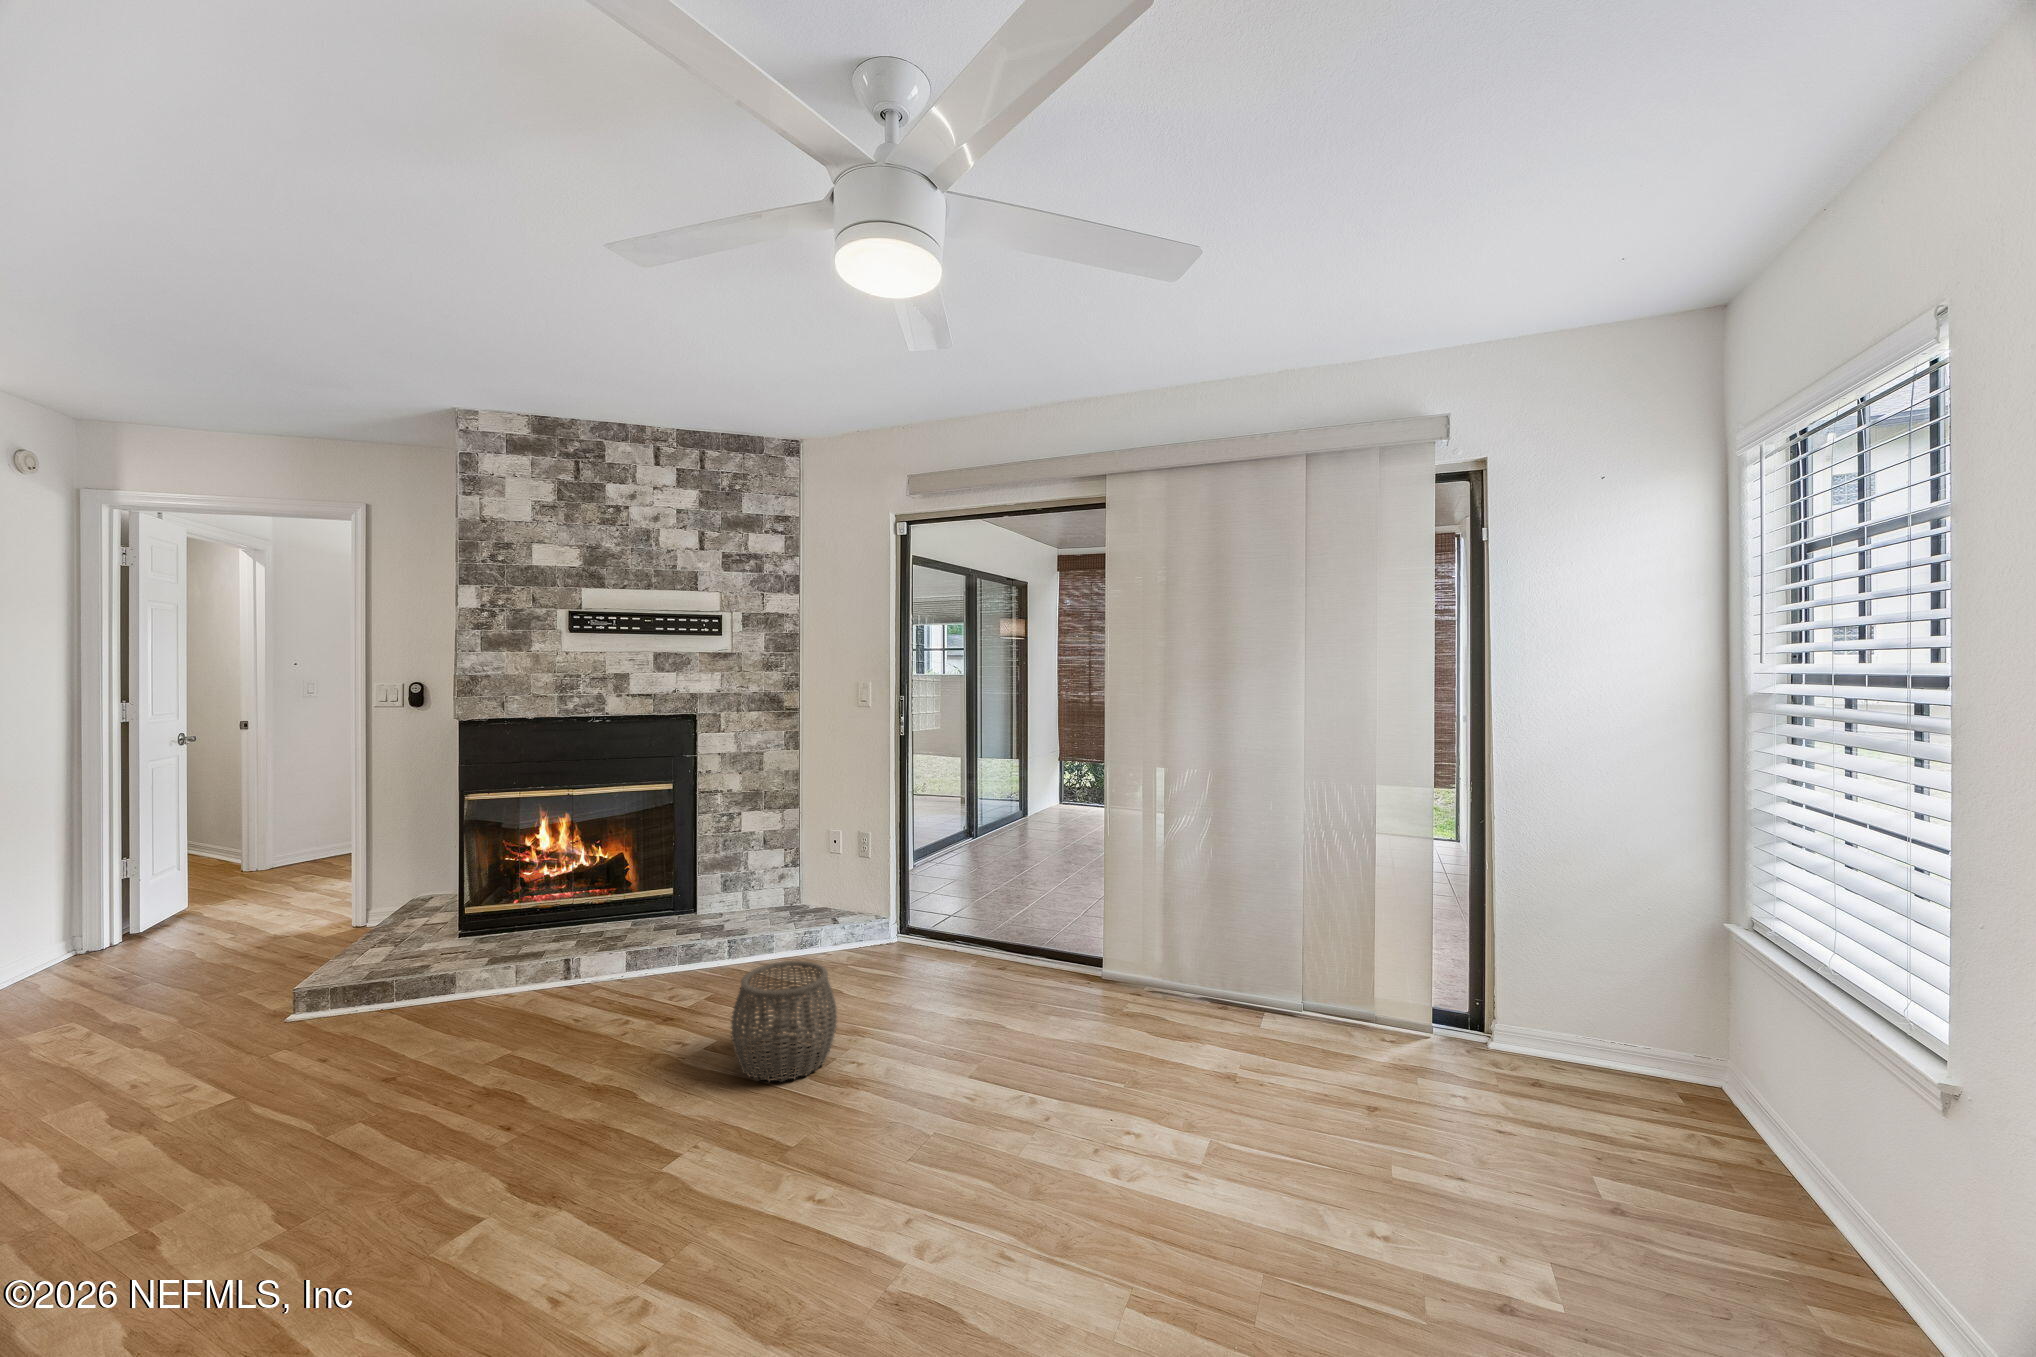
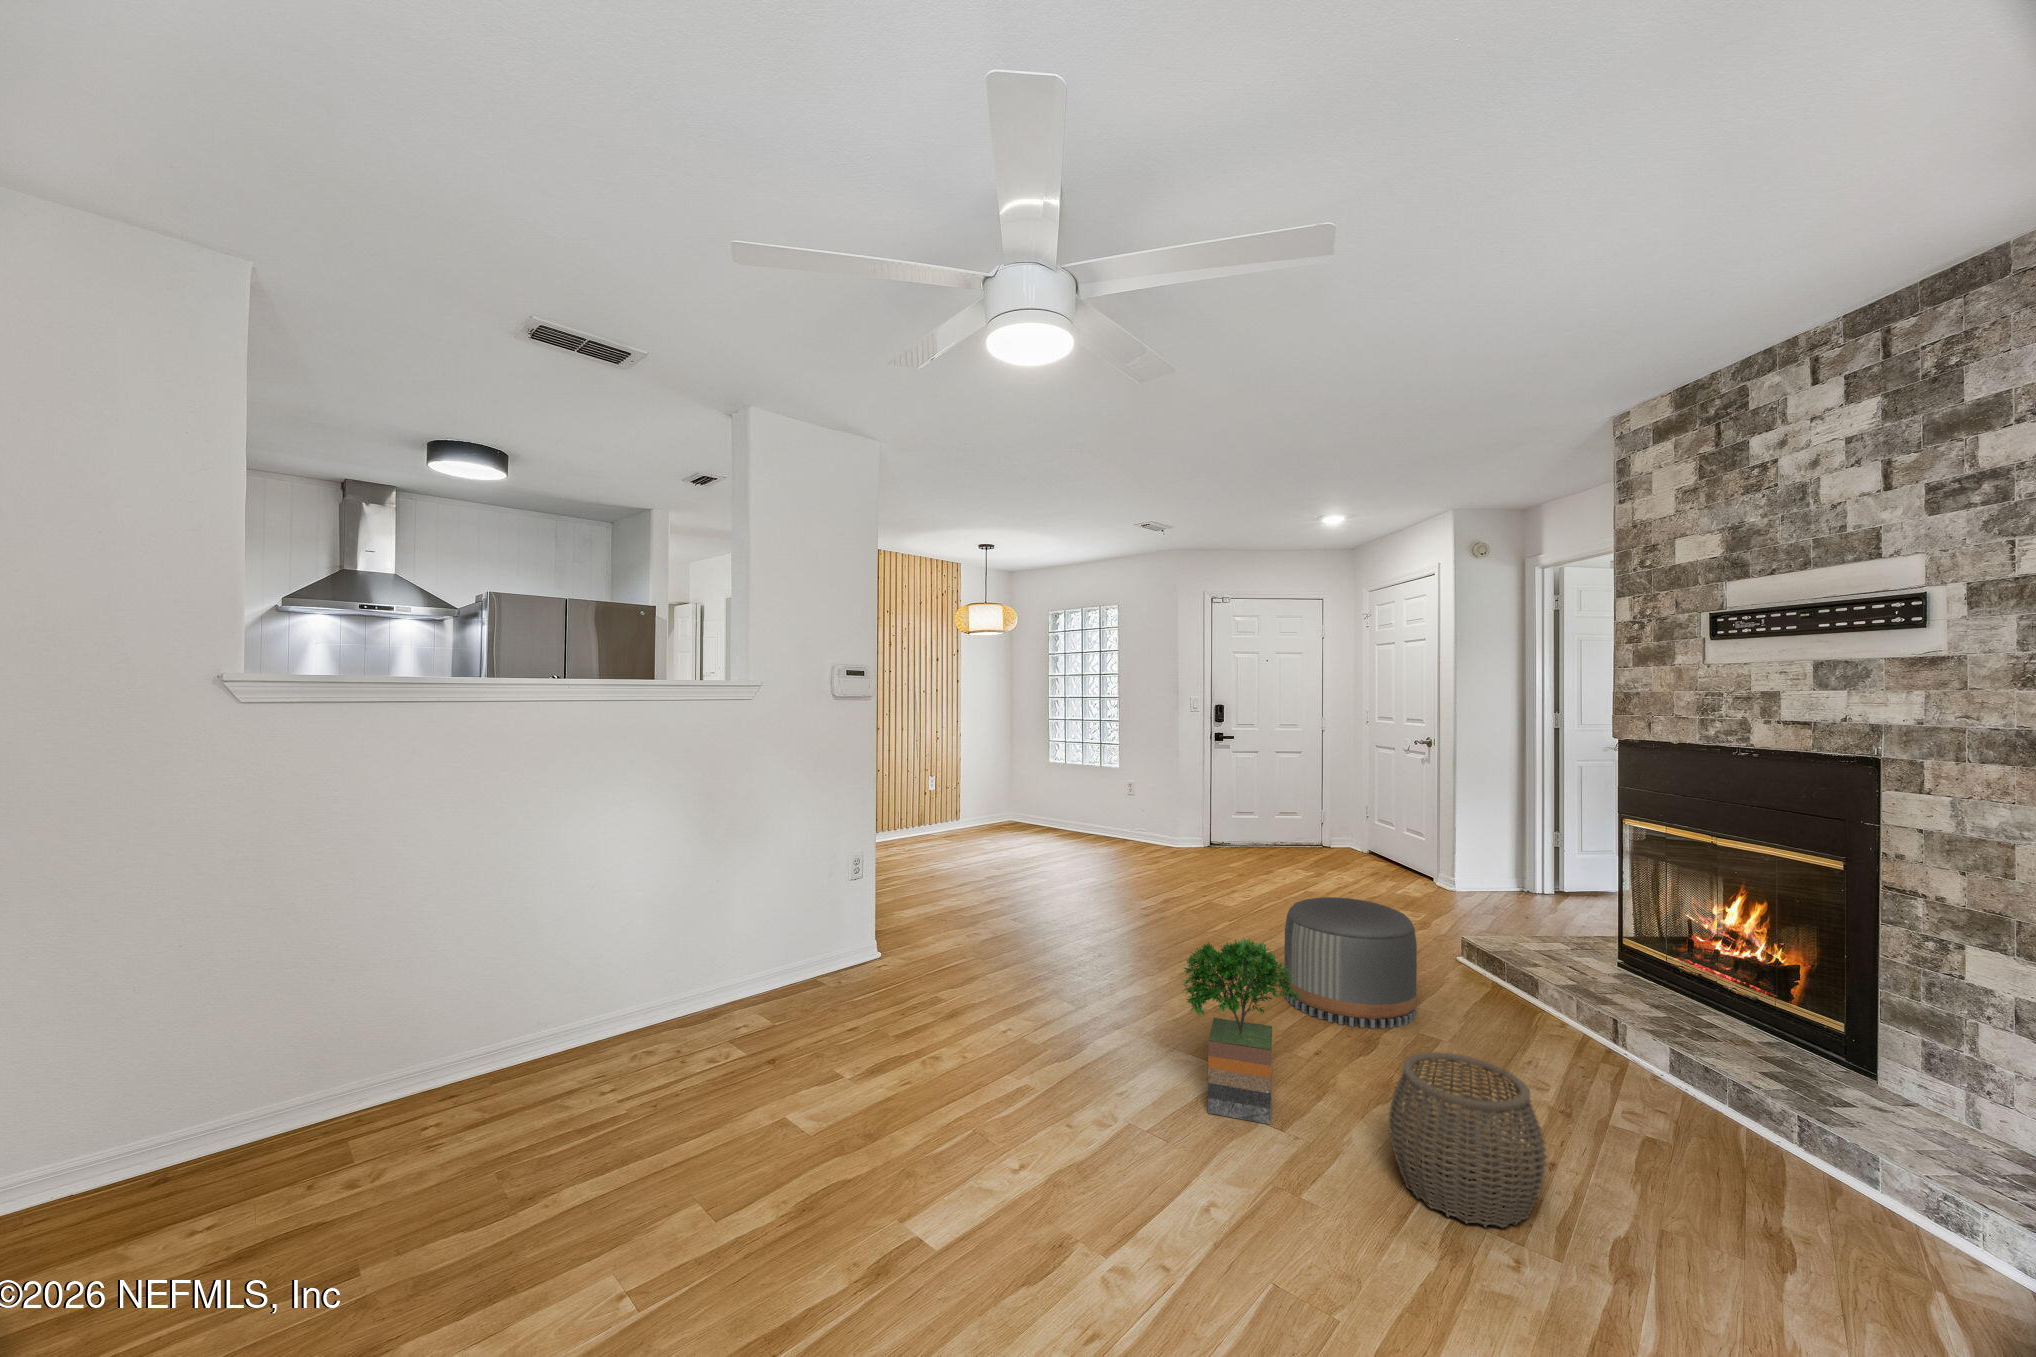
pouf: none [263,946,466,1132] -> present [1284,897,1417,1029]
potted tree: none [563,976,694,1188] -> present [1182,937,1300,1124]

